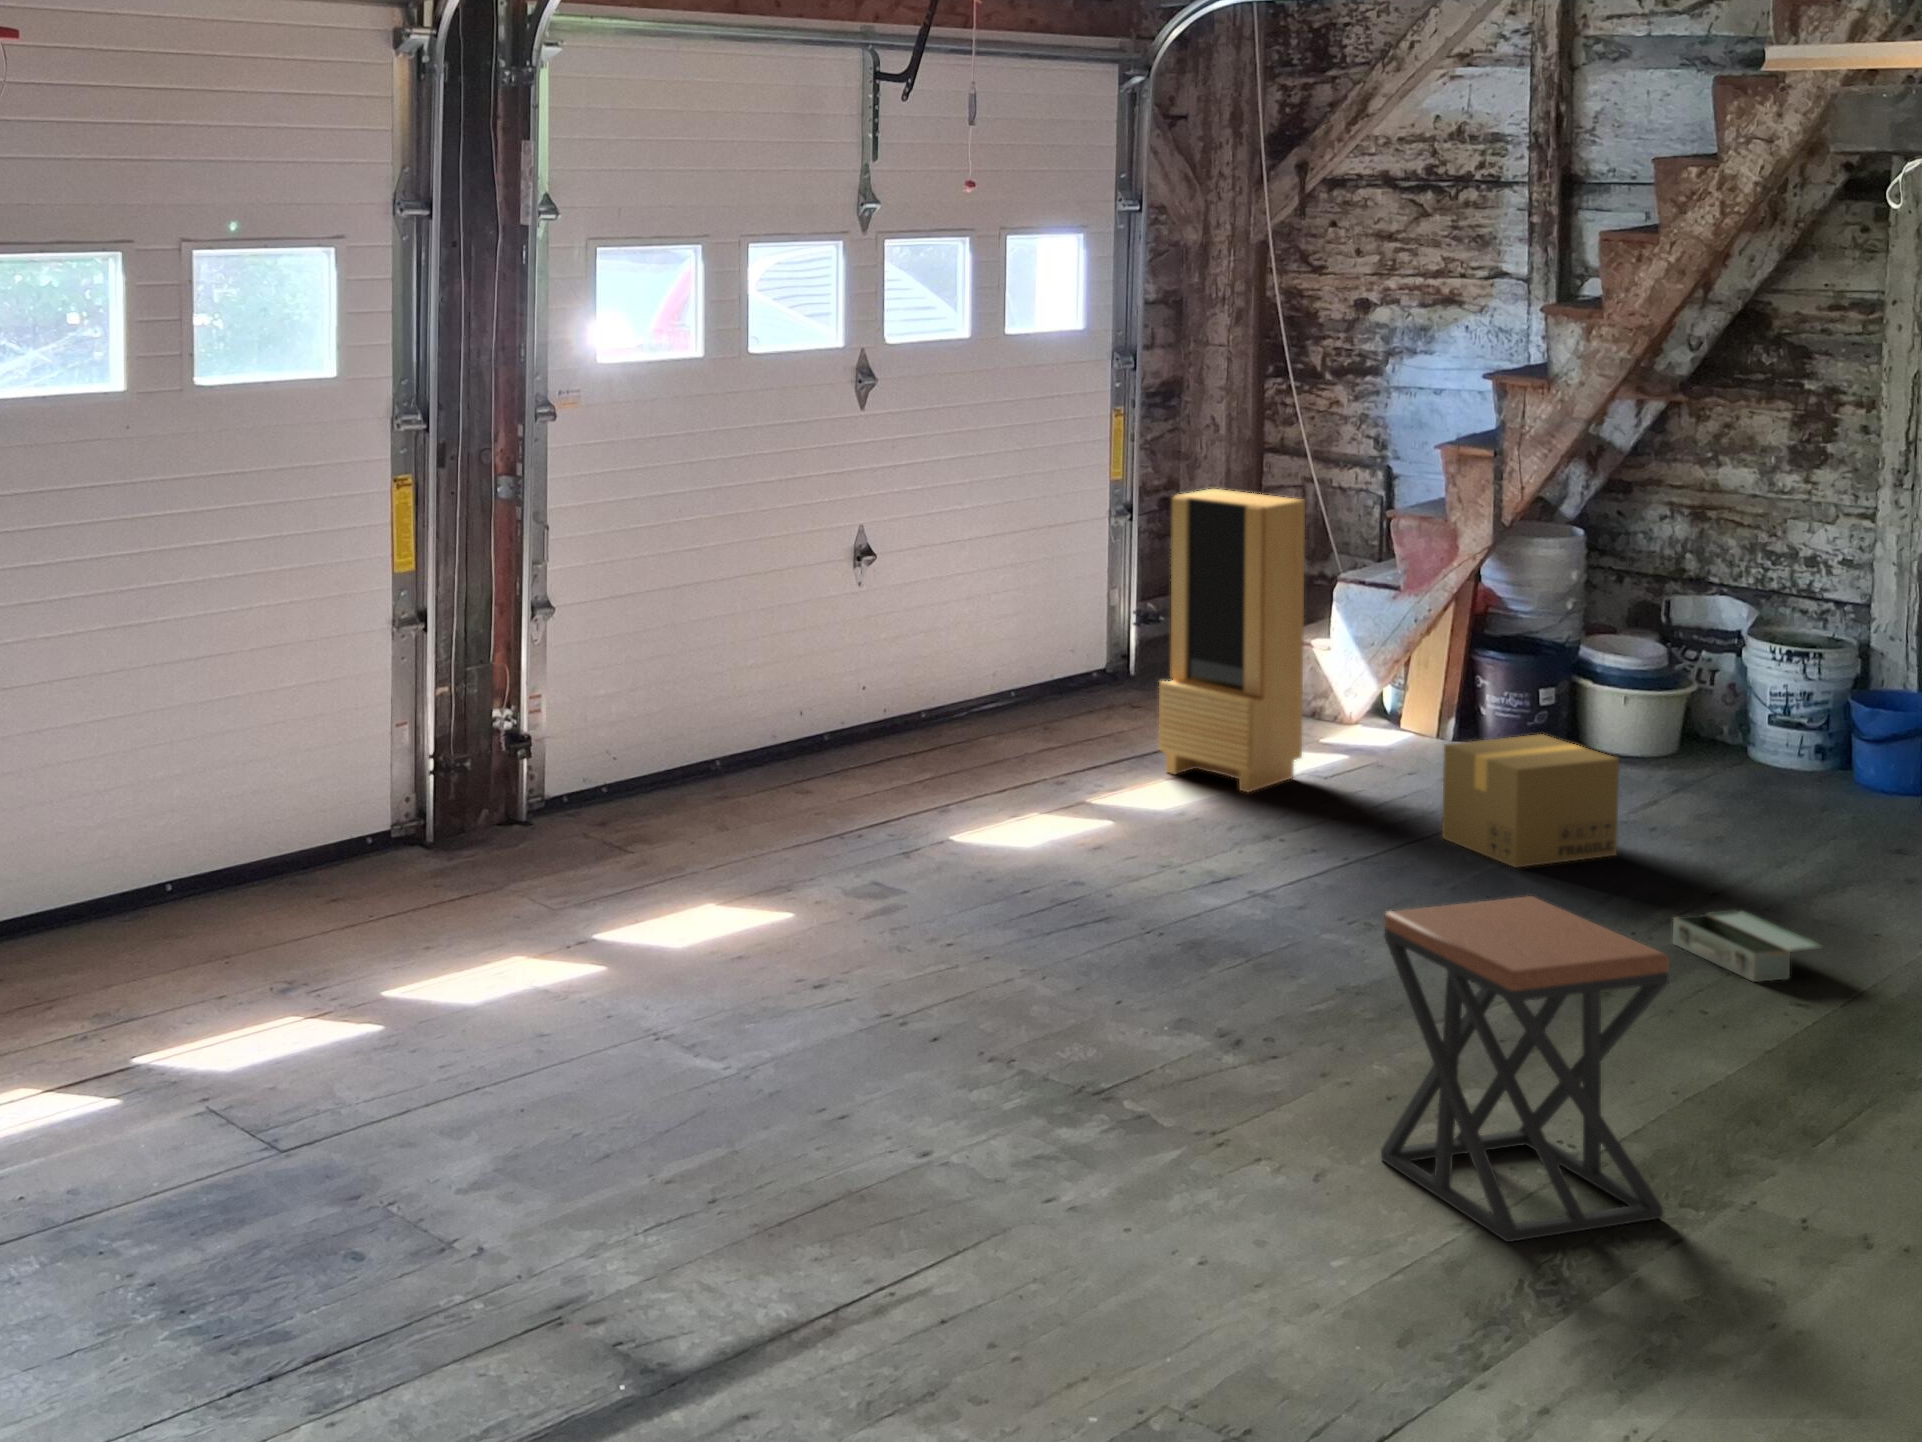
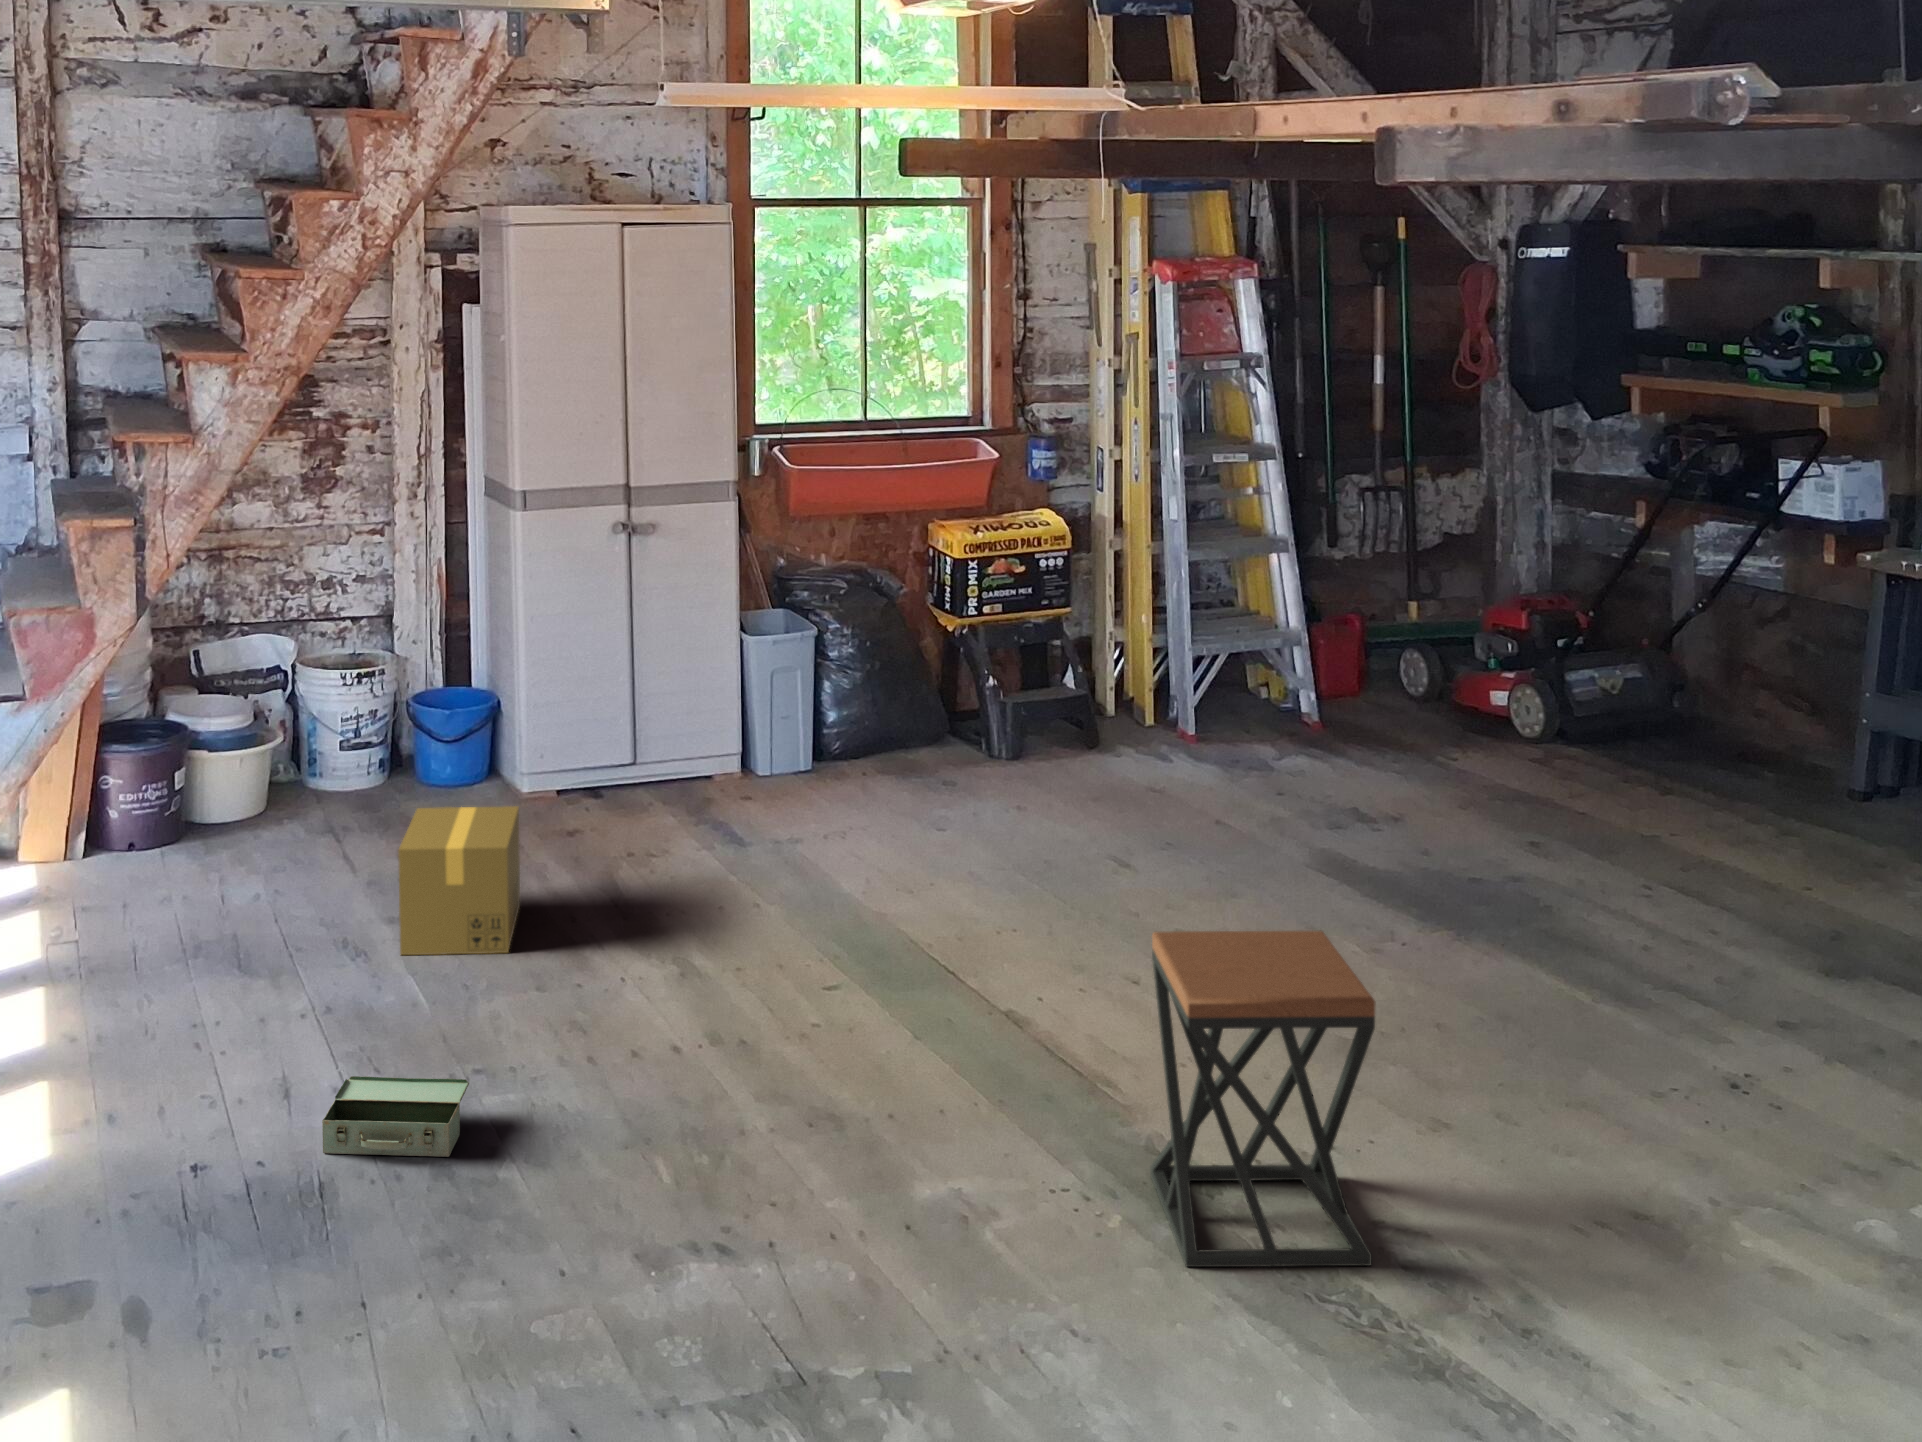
storage cabinet: present [1159,489,1305,792] -> none [7,612,163,1015]
toolbox: present [1673,910,1823,982] -> present [322,1076,469,1157]

